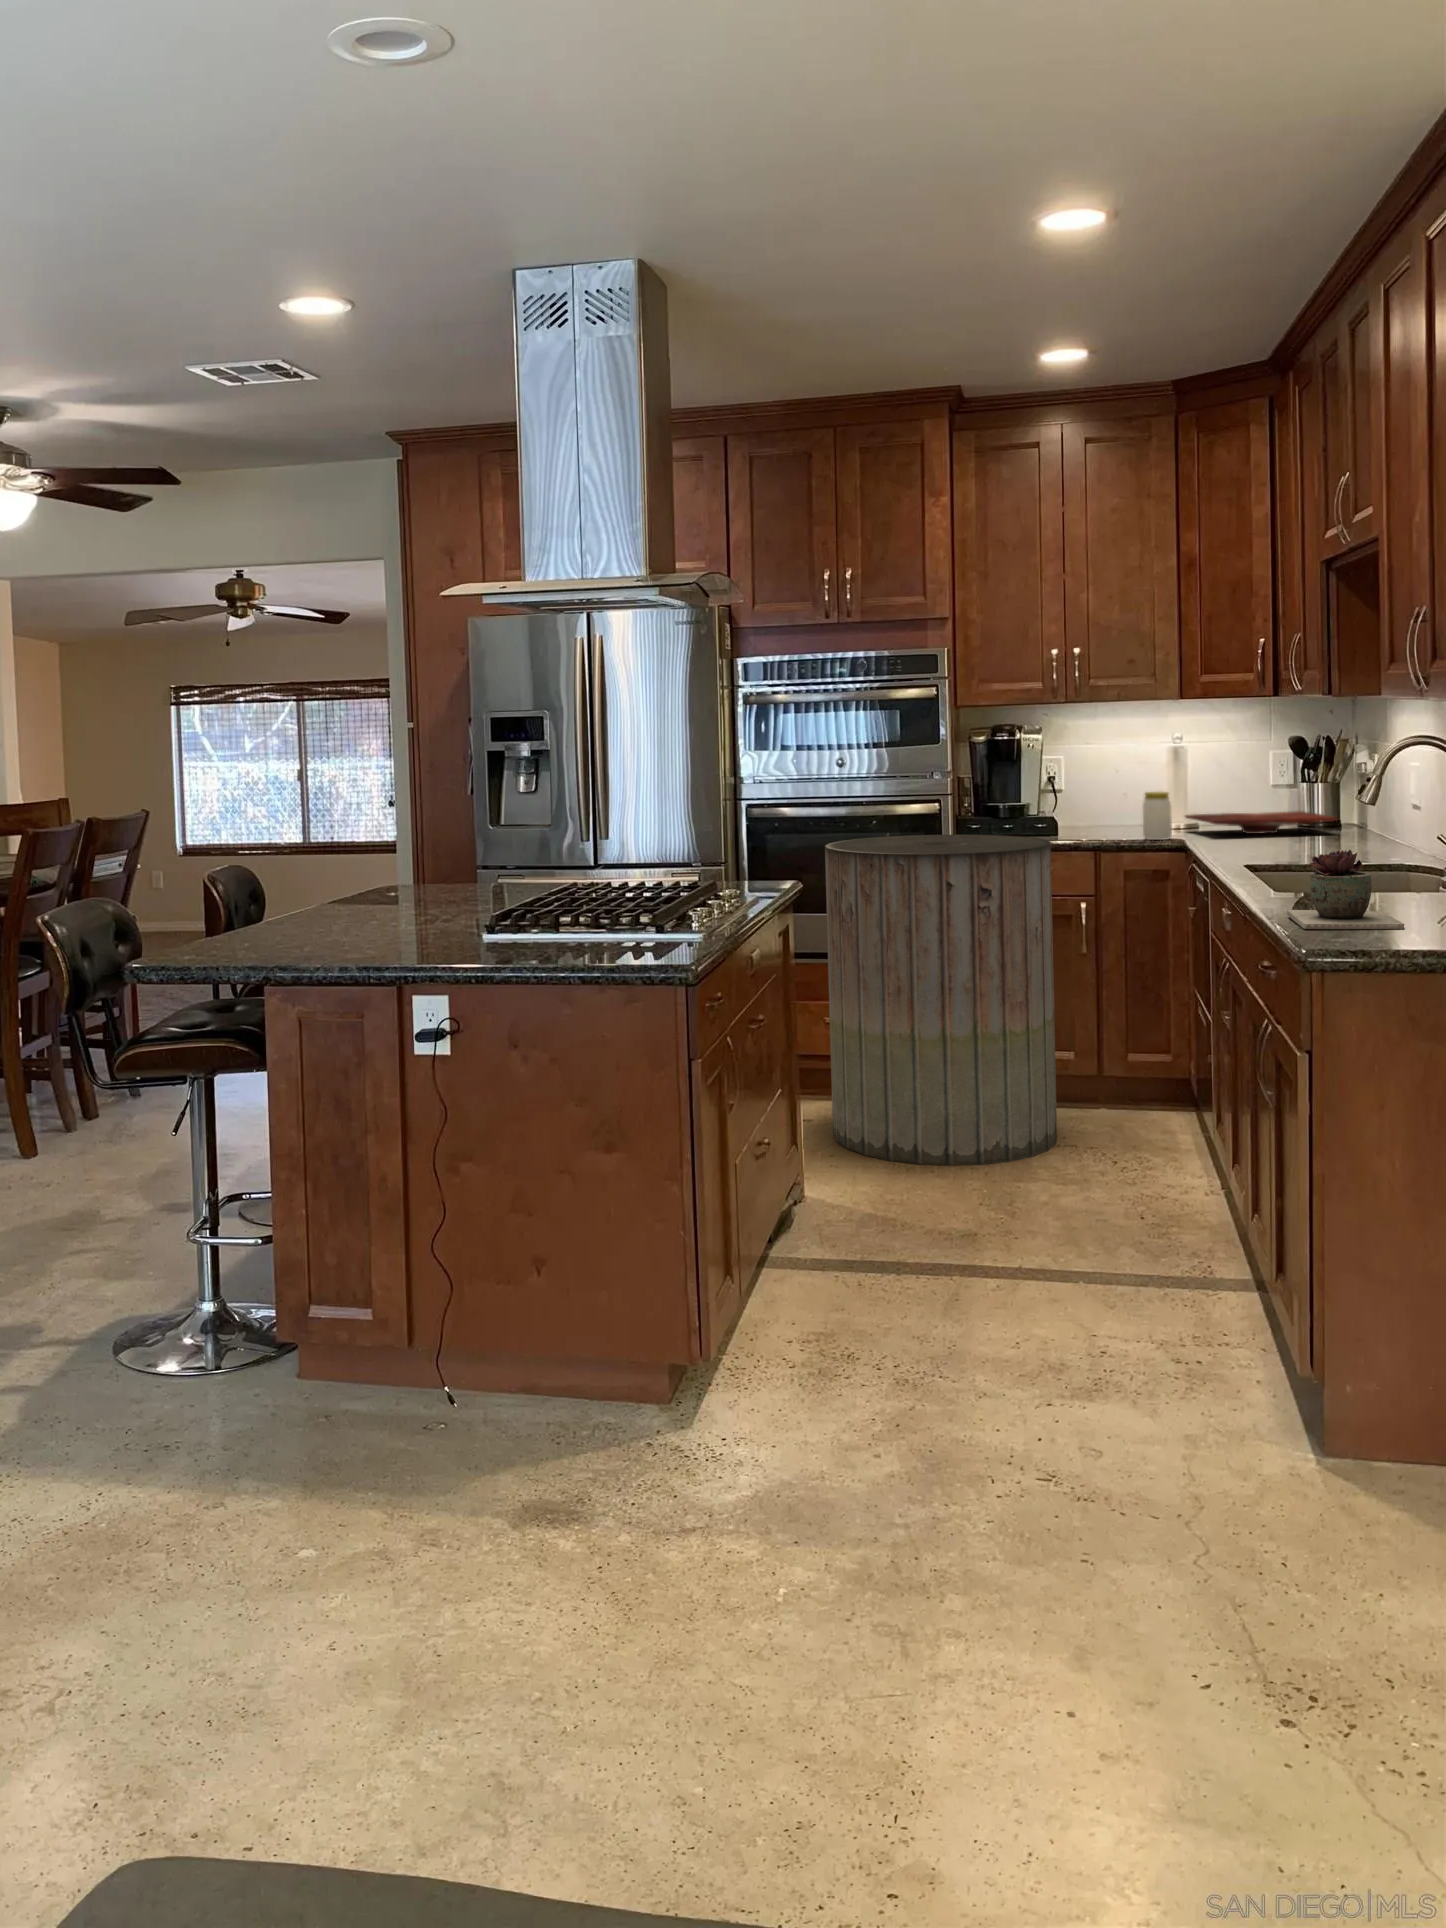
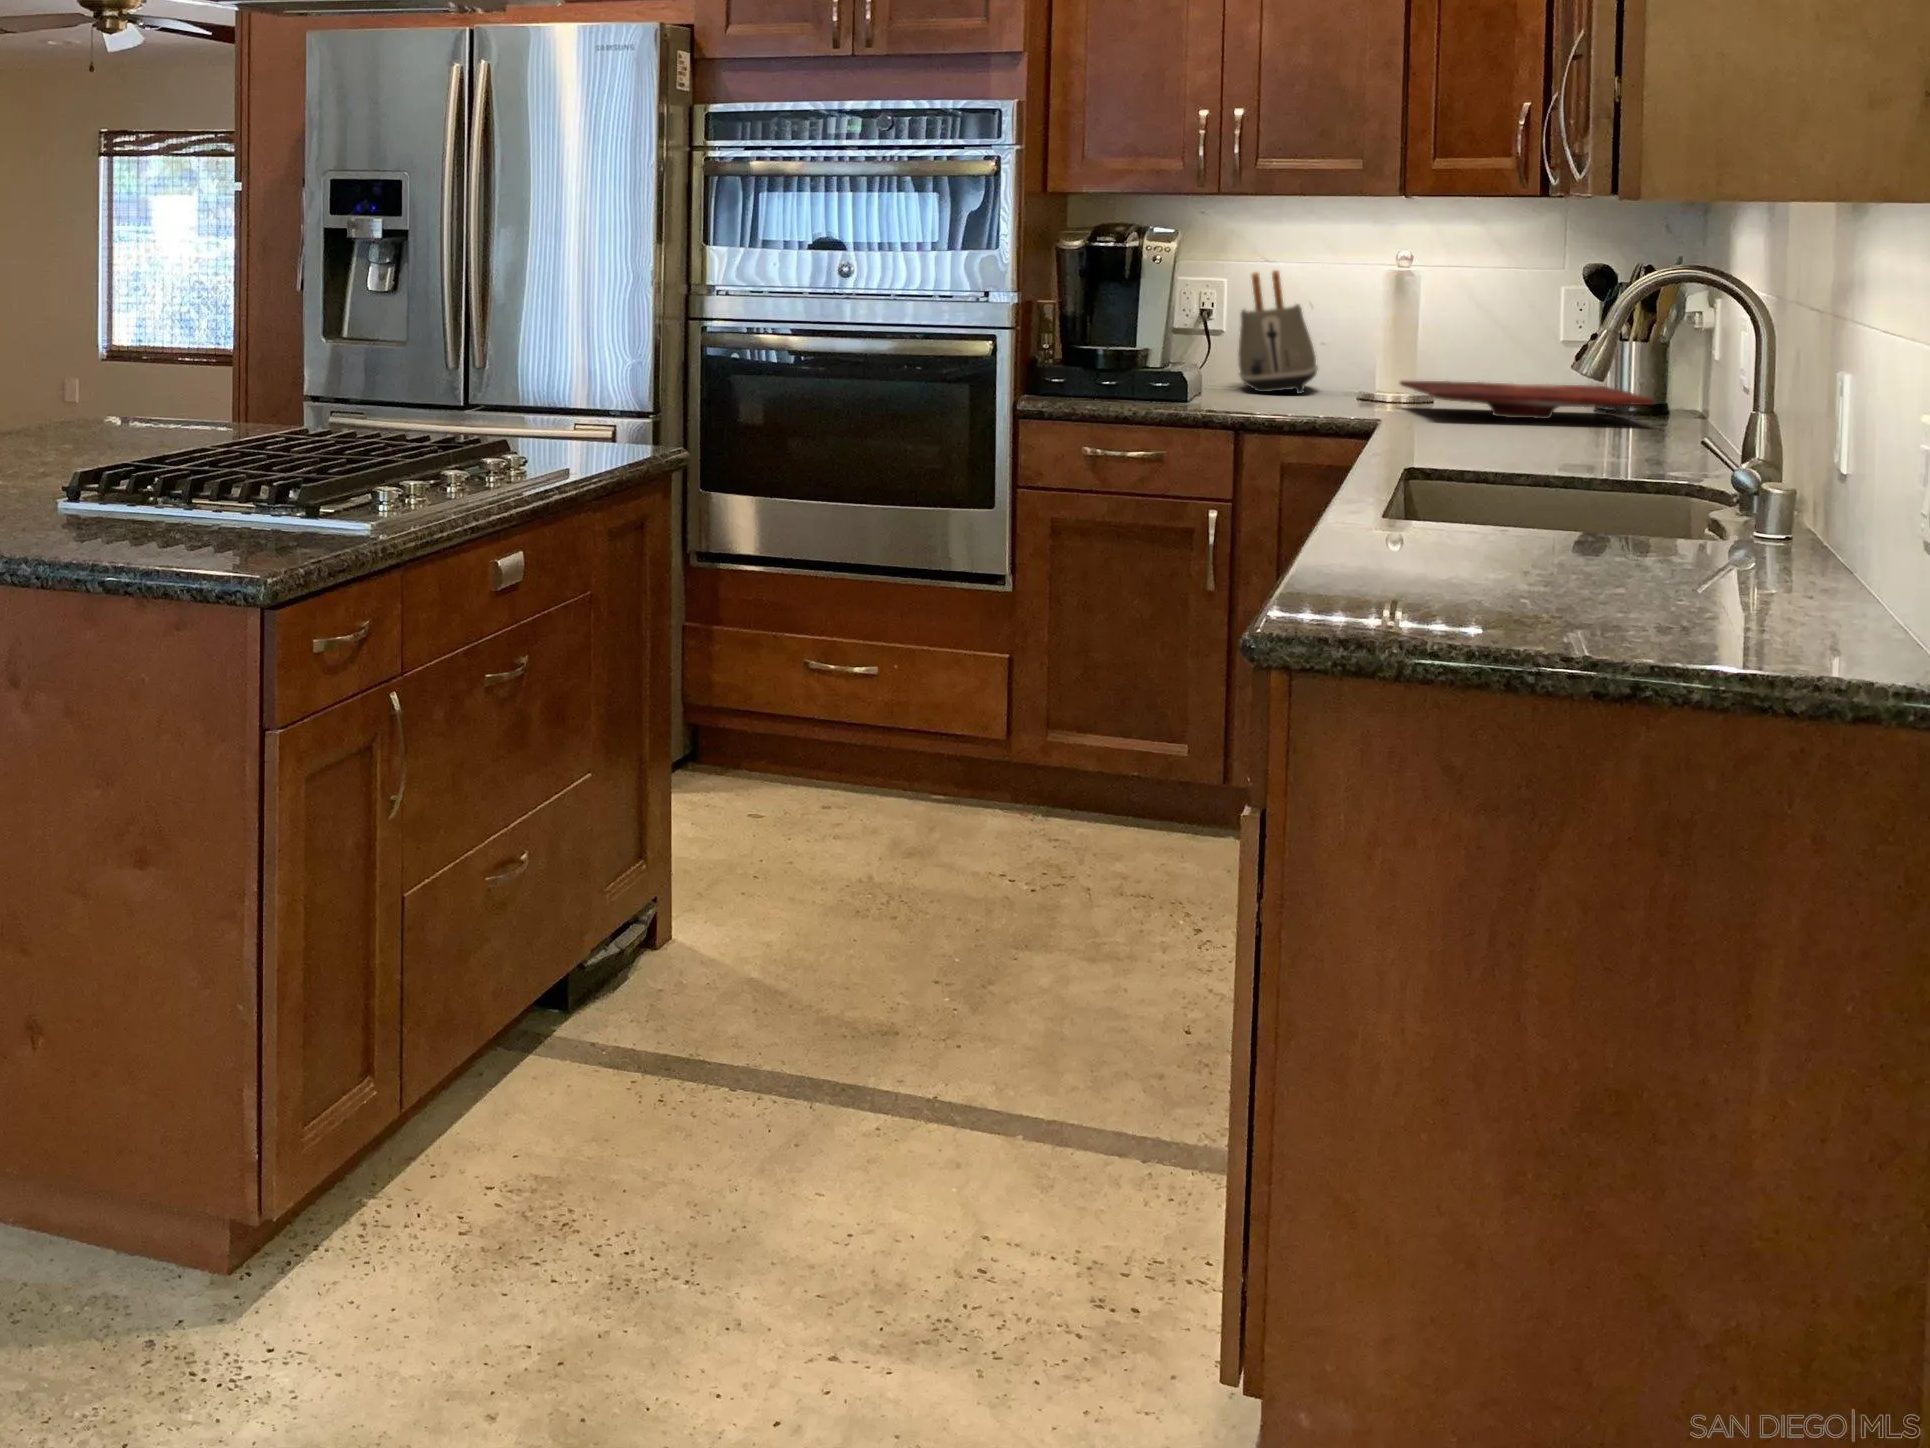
toaster: none [1077,749,1127,827] -> present [1238,270,1318,393]
jar: present [1143,792,1172,840] -> none [1317,340,1366,418]
trash can: present [825,835,1057,1166] -> none [772,387,1140,917]
succulent plant: present [1287,850,1404,929] -> none [1379,454,1570,609]

